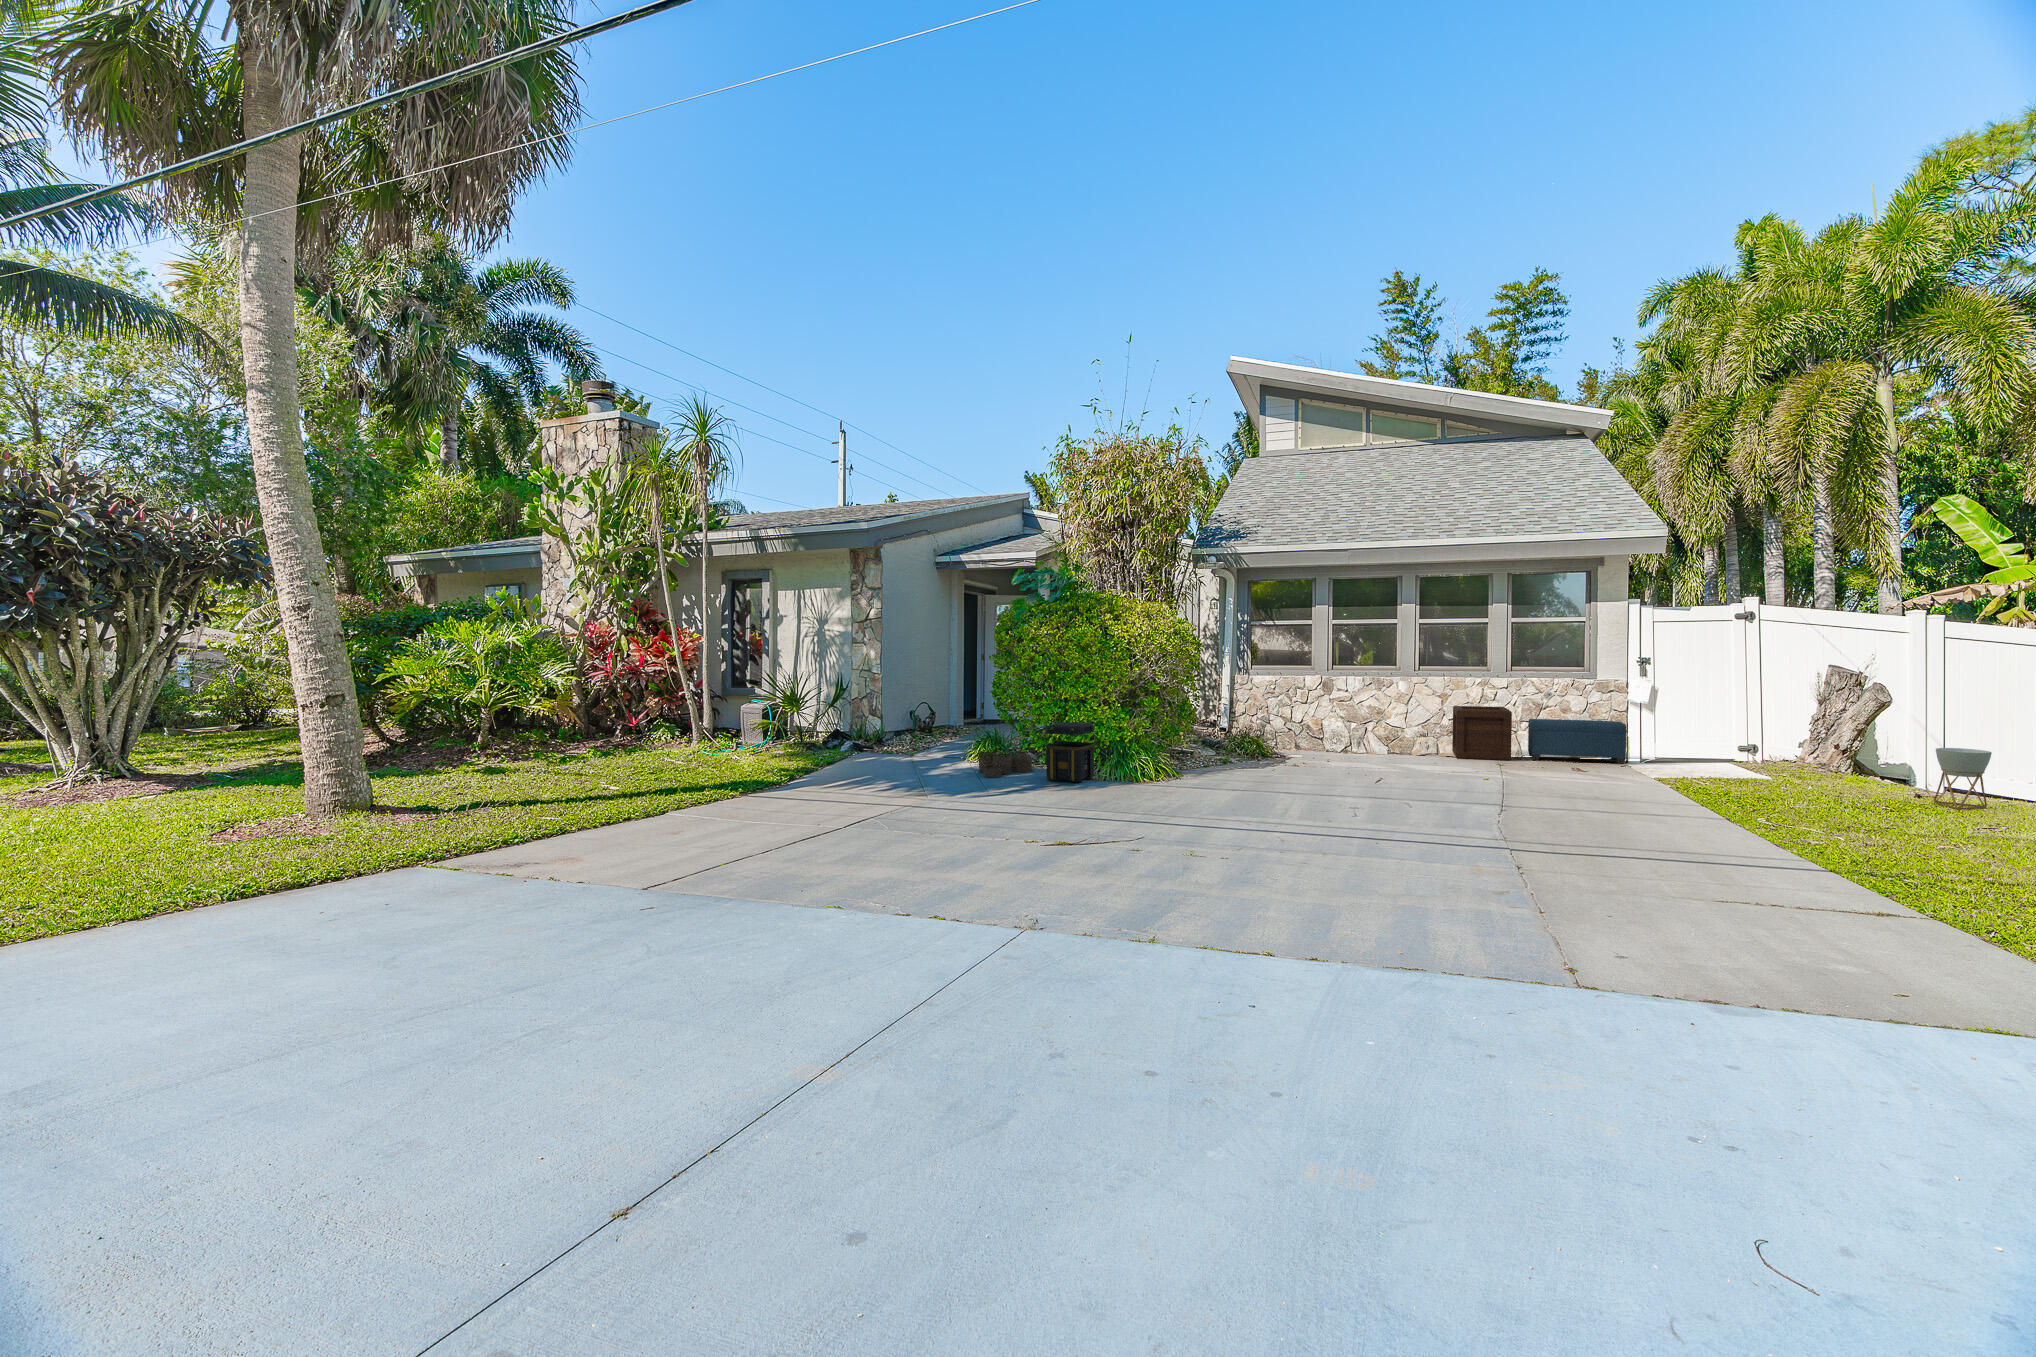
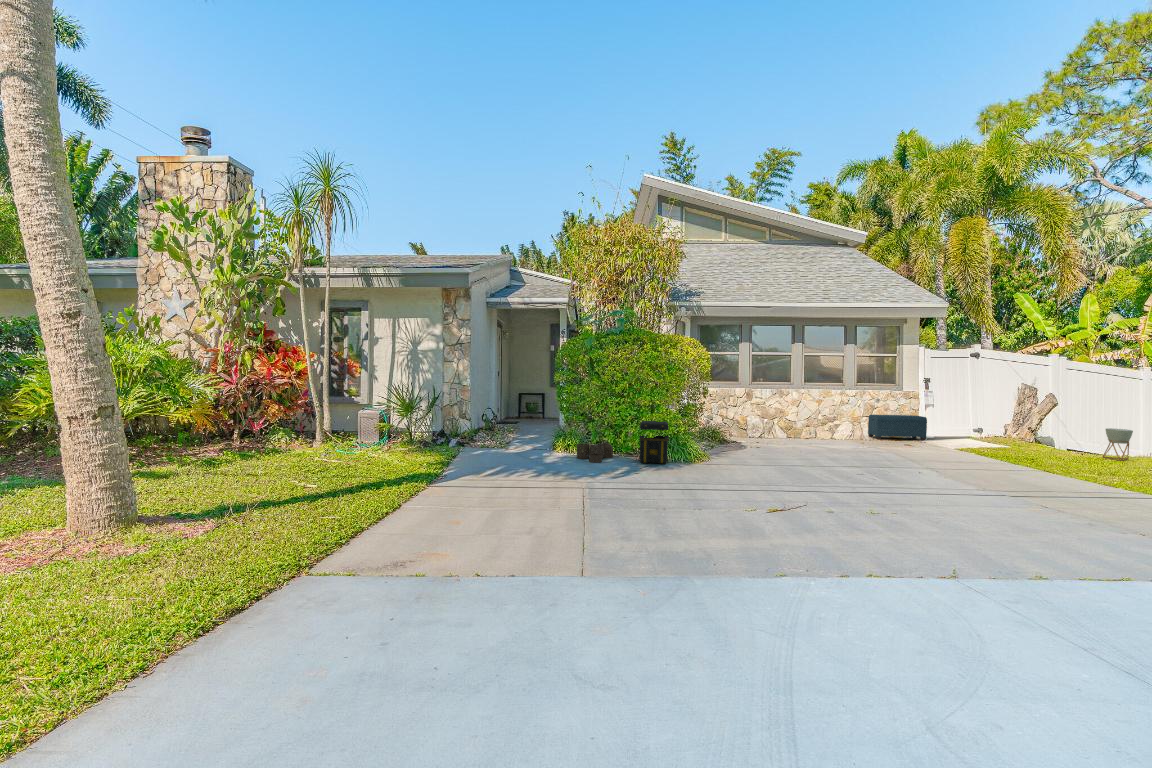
wooden crate: present [1452,706,1512,760] -> none [826,407,869,440]

